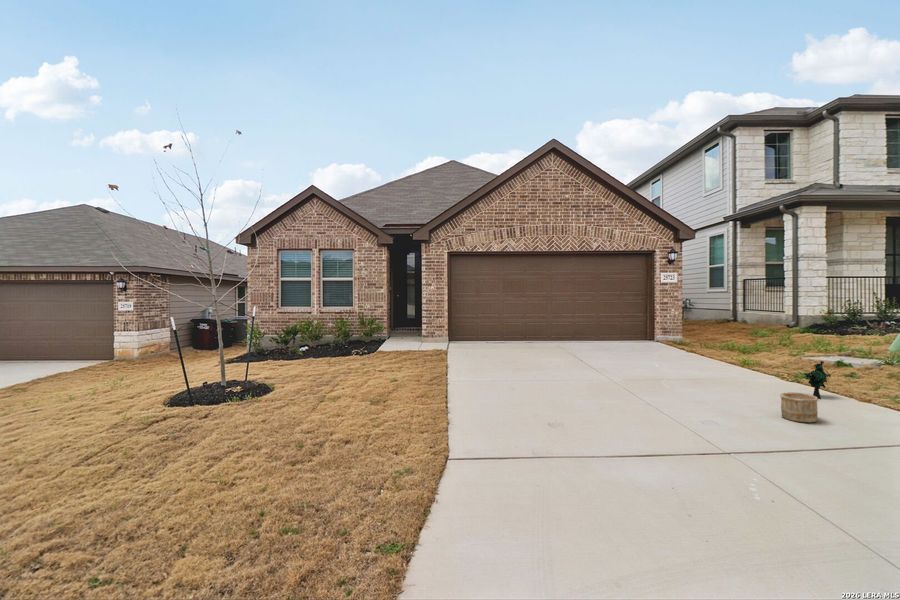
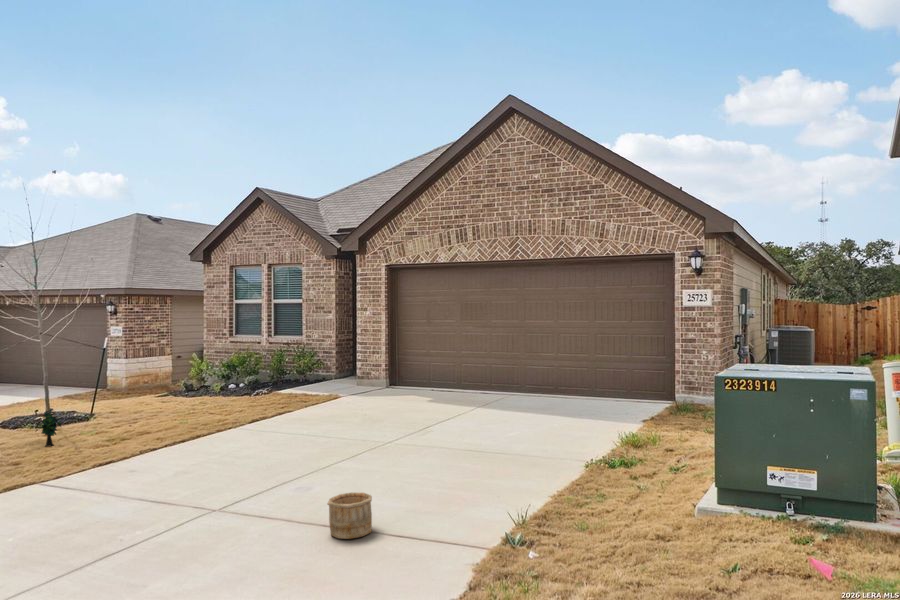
decorative plant: present [804,361,831,399] -> present [38,408,61,447]

